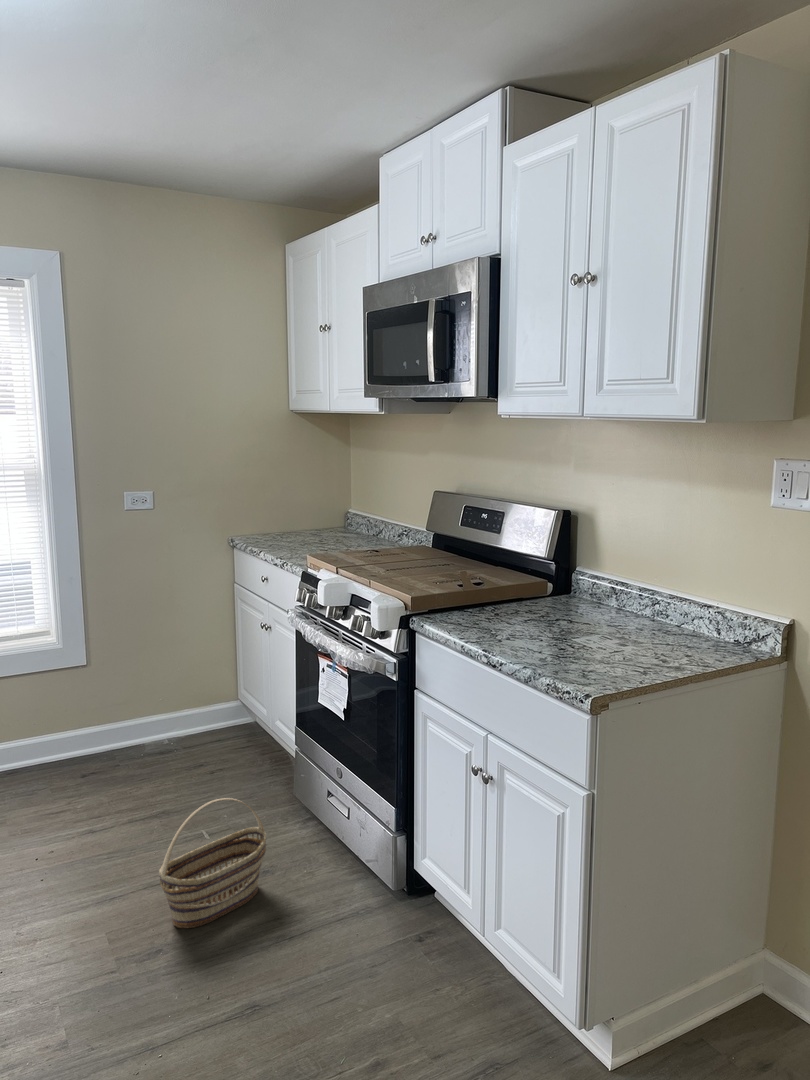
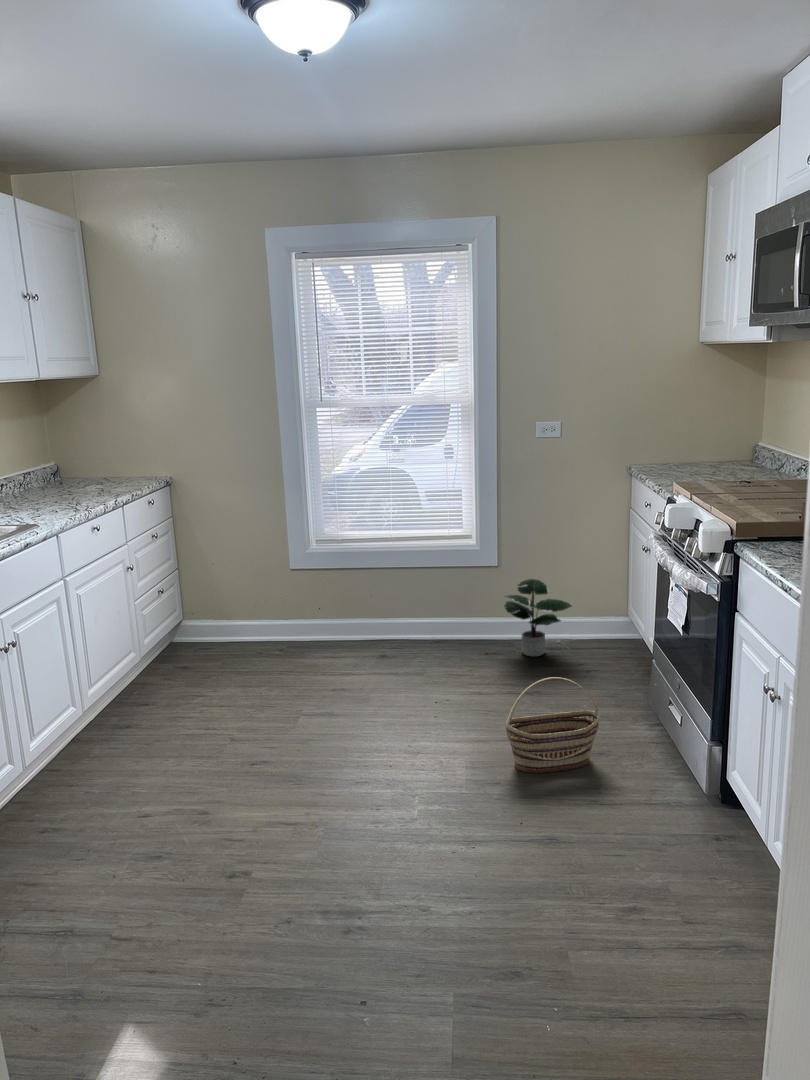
potted plant: none [99,676,185,769] -> present [504,579,572,657]

